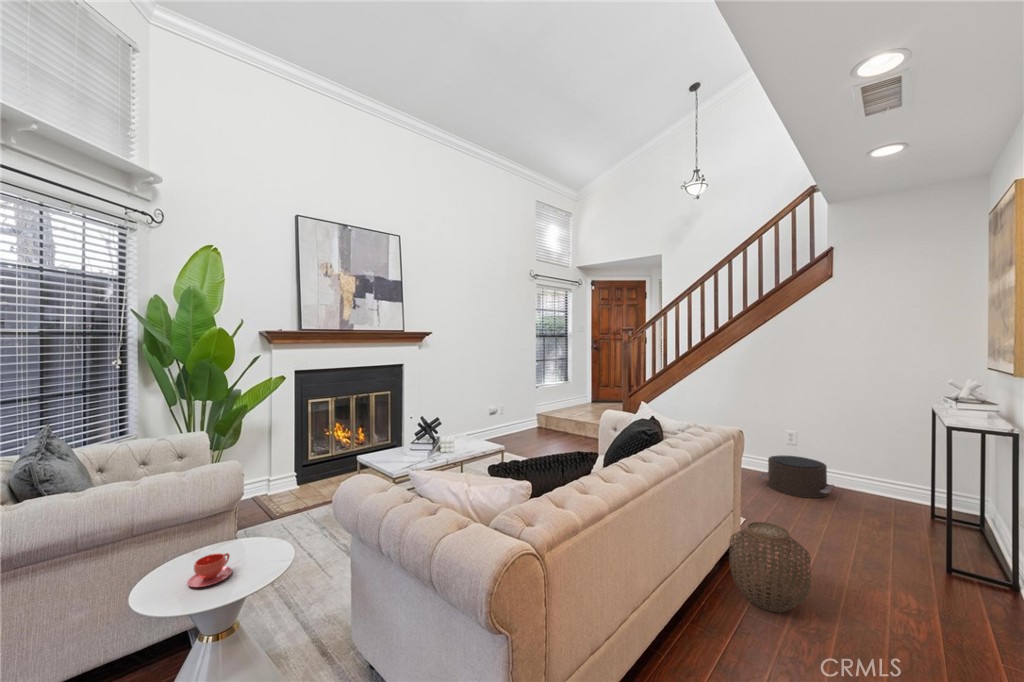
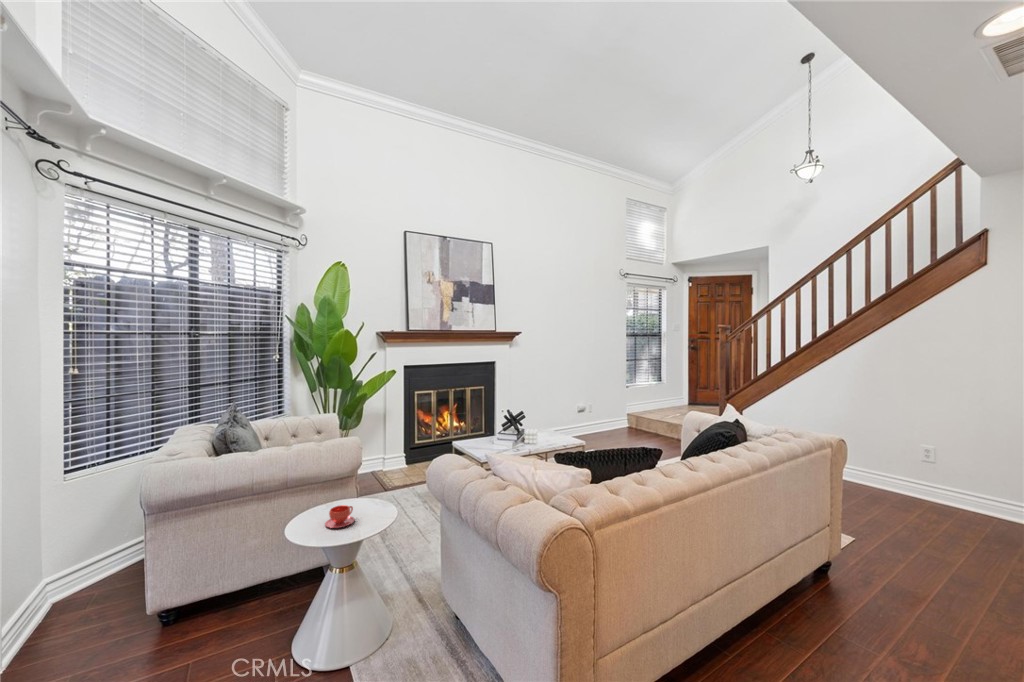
pouf: present [758,455,835,498] -> none [880,474,985,526]
woven basket: present [729,522,811,612] -> none [817,538,915,636]

